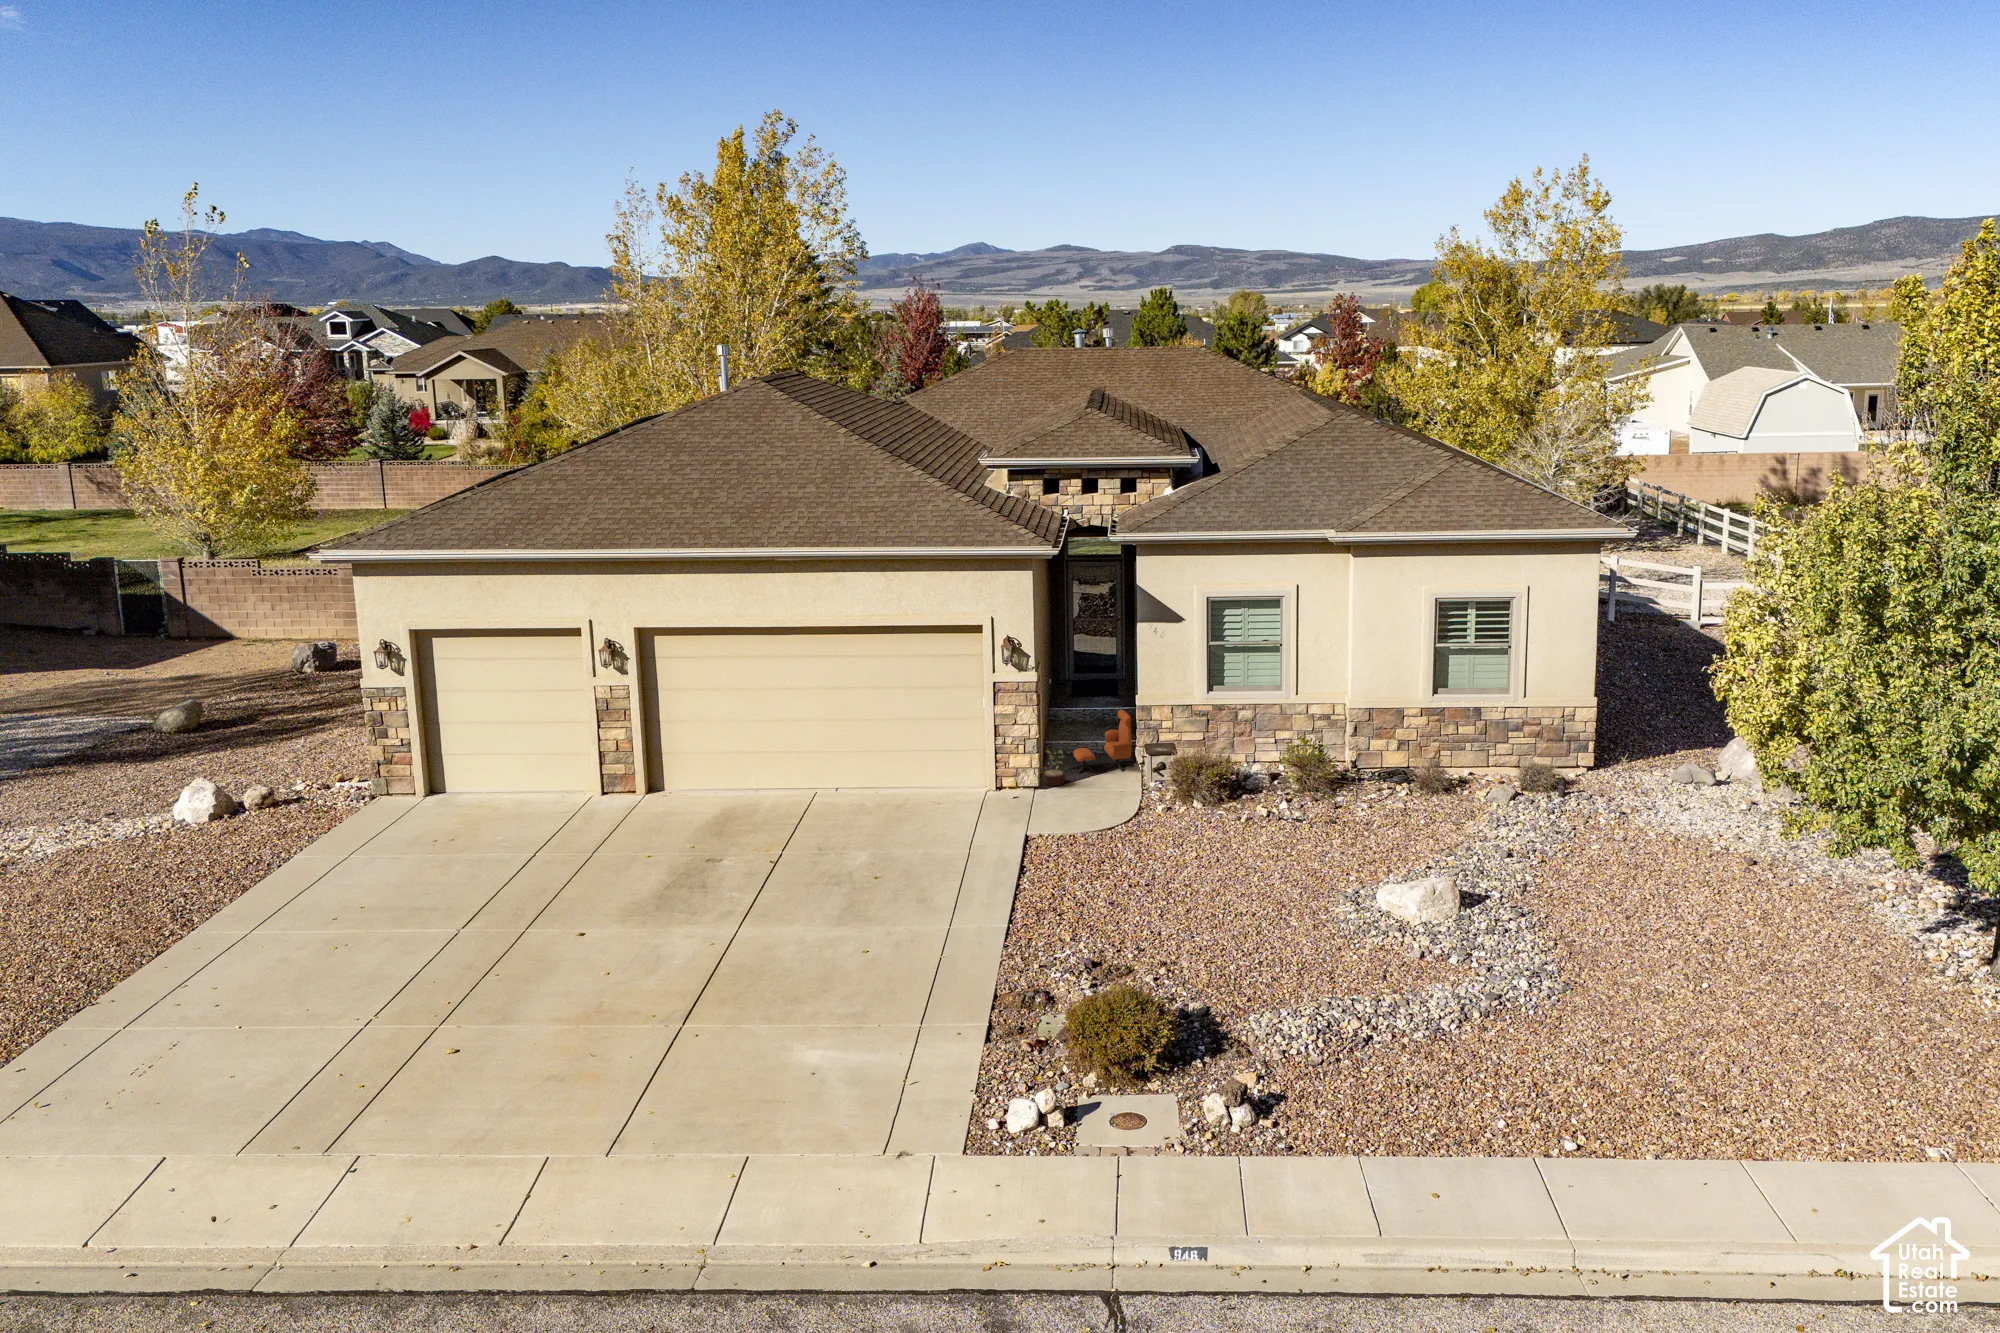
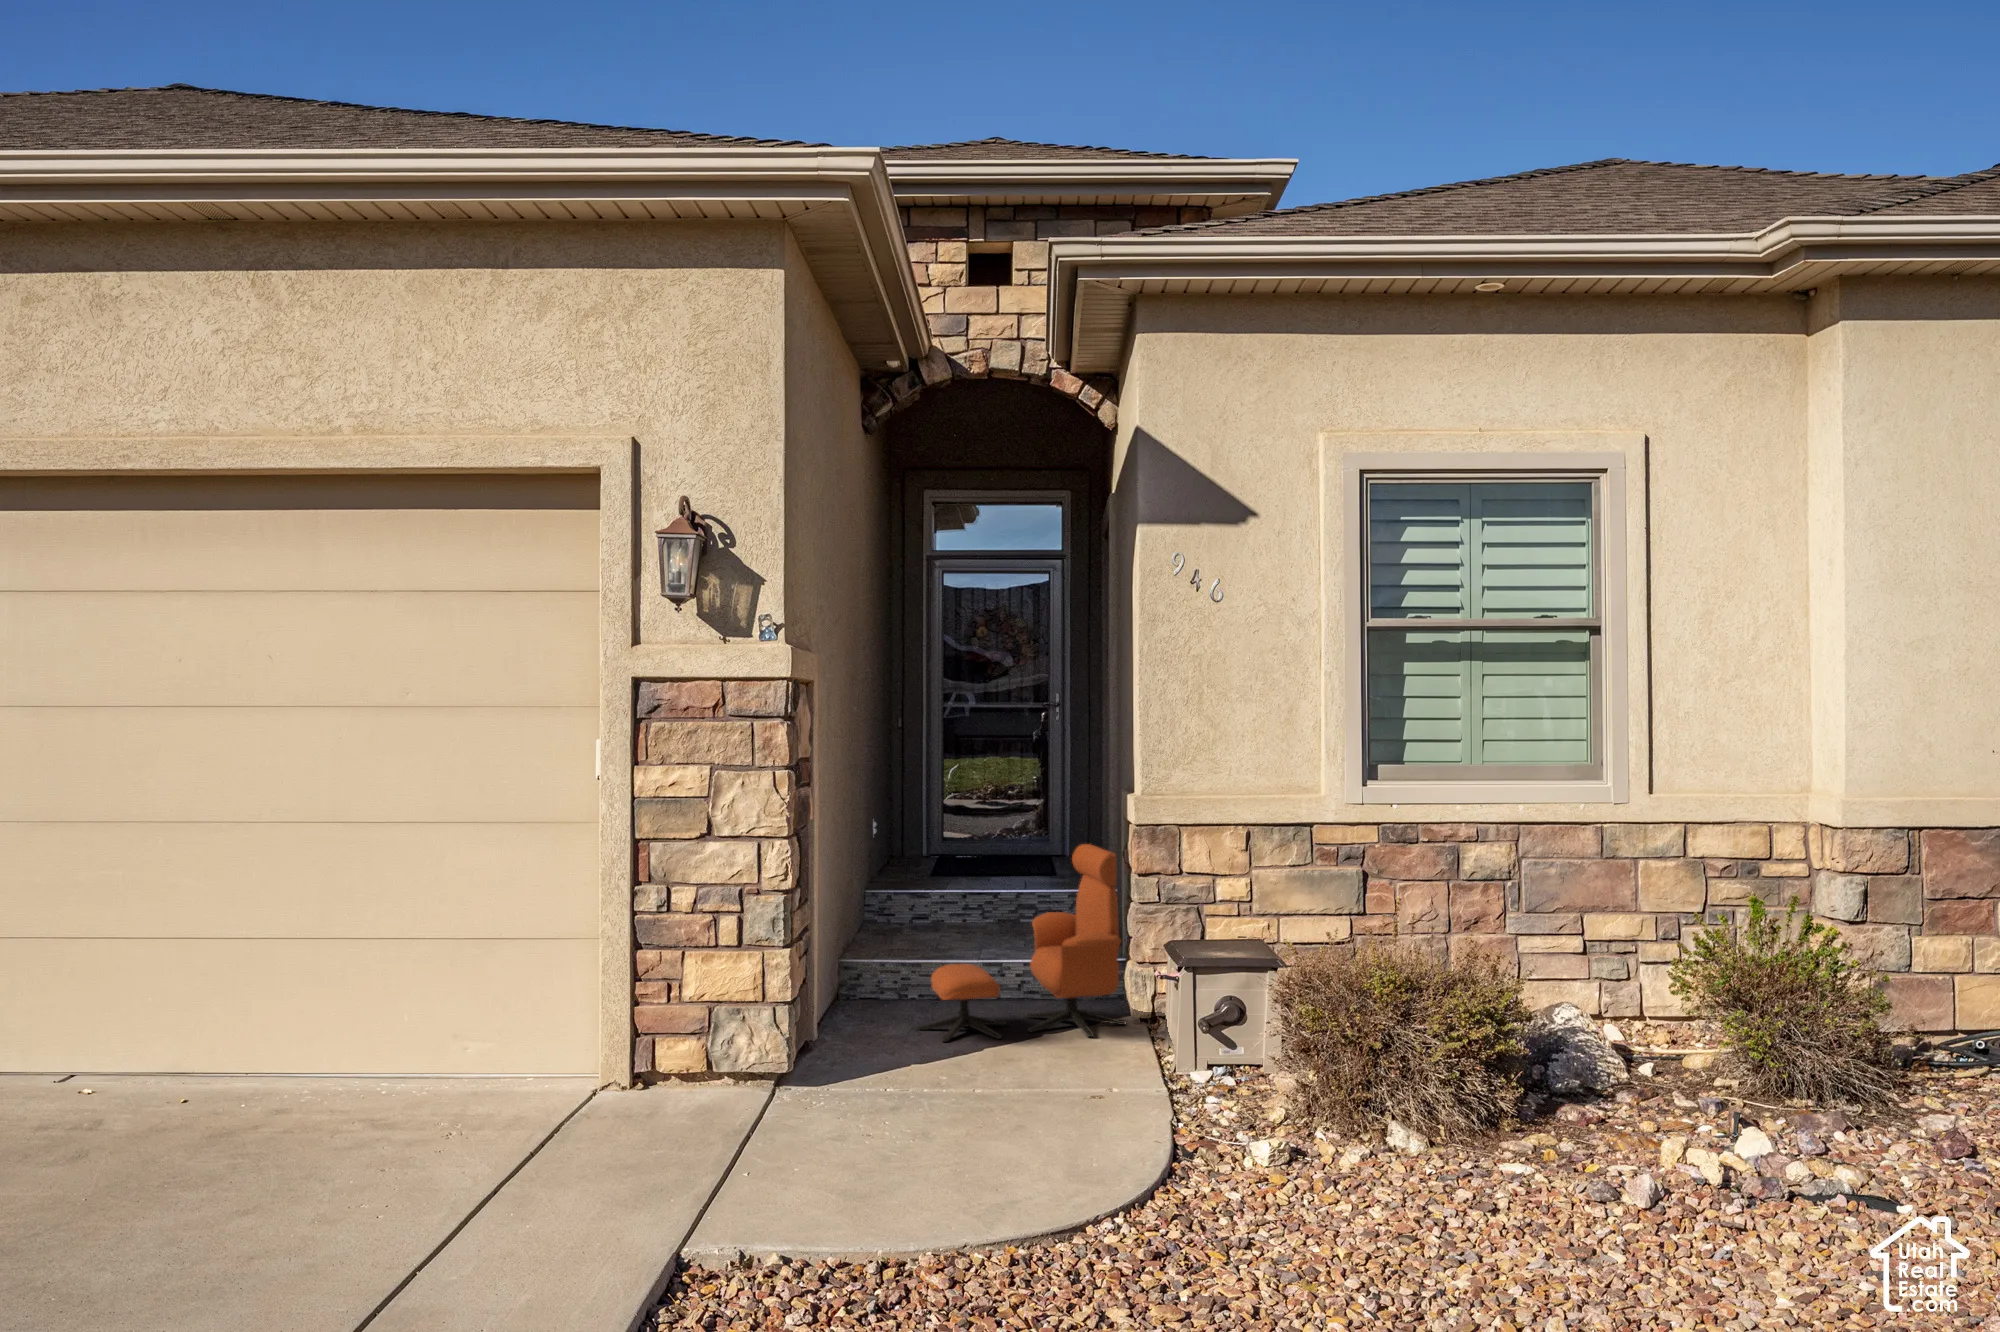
decorative plant: present [1043,751,1065,786] -> none [812,939,893,1077]

